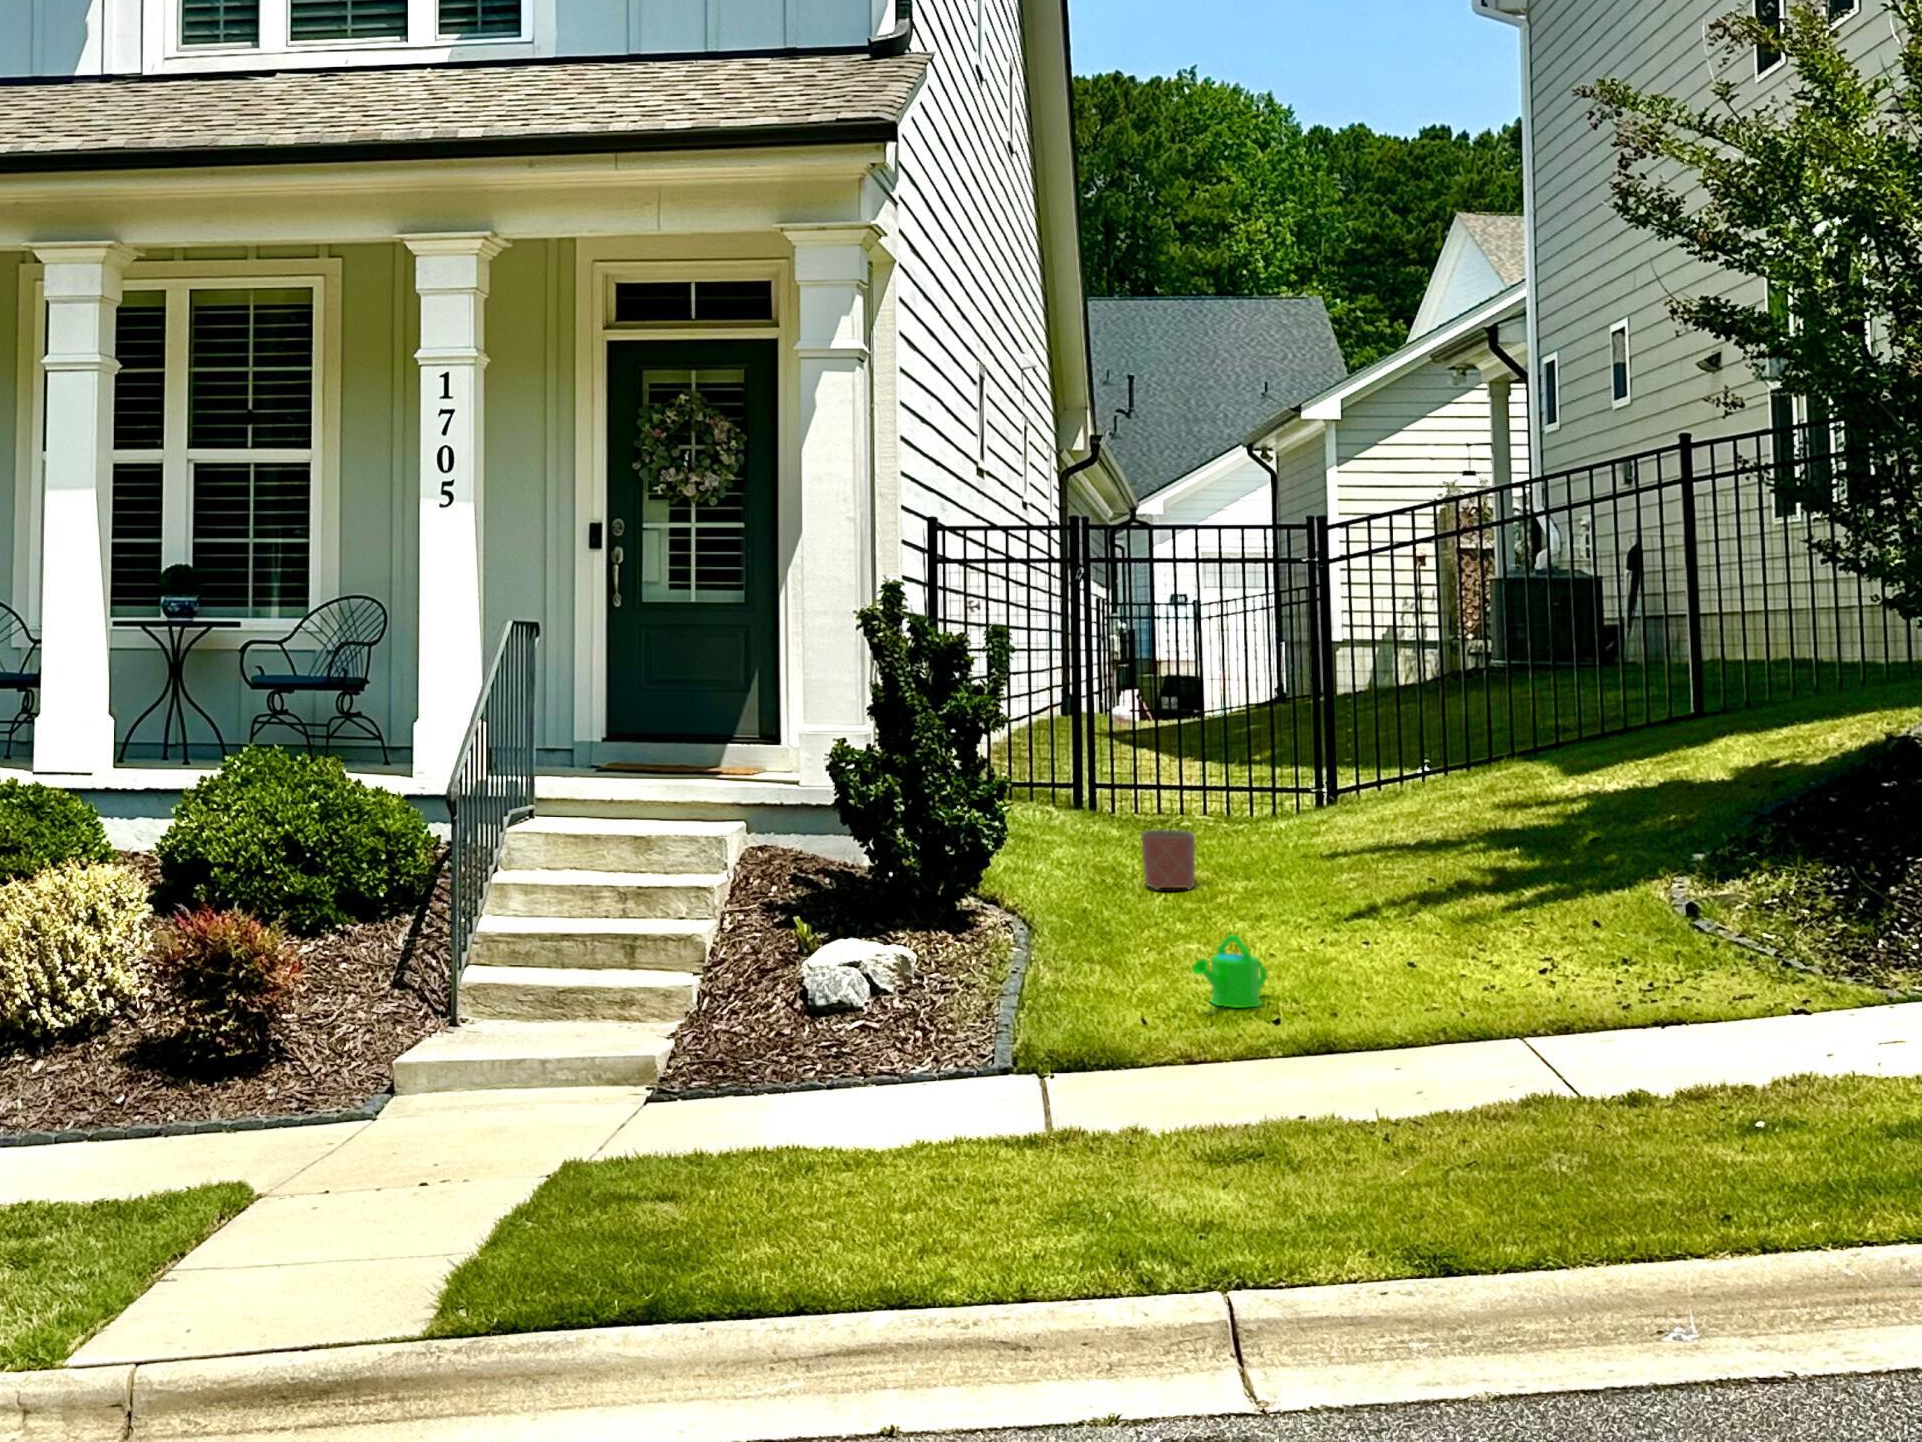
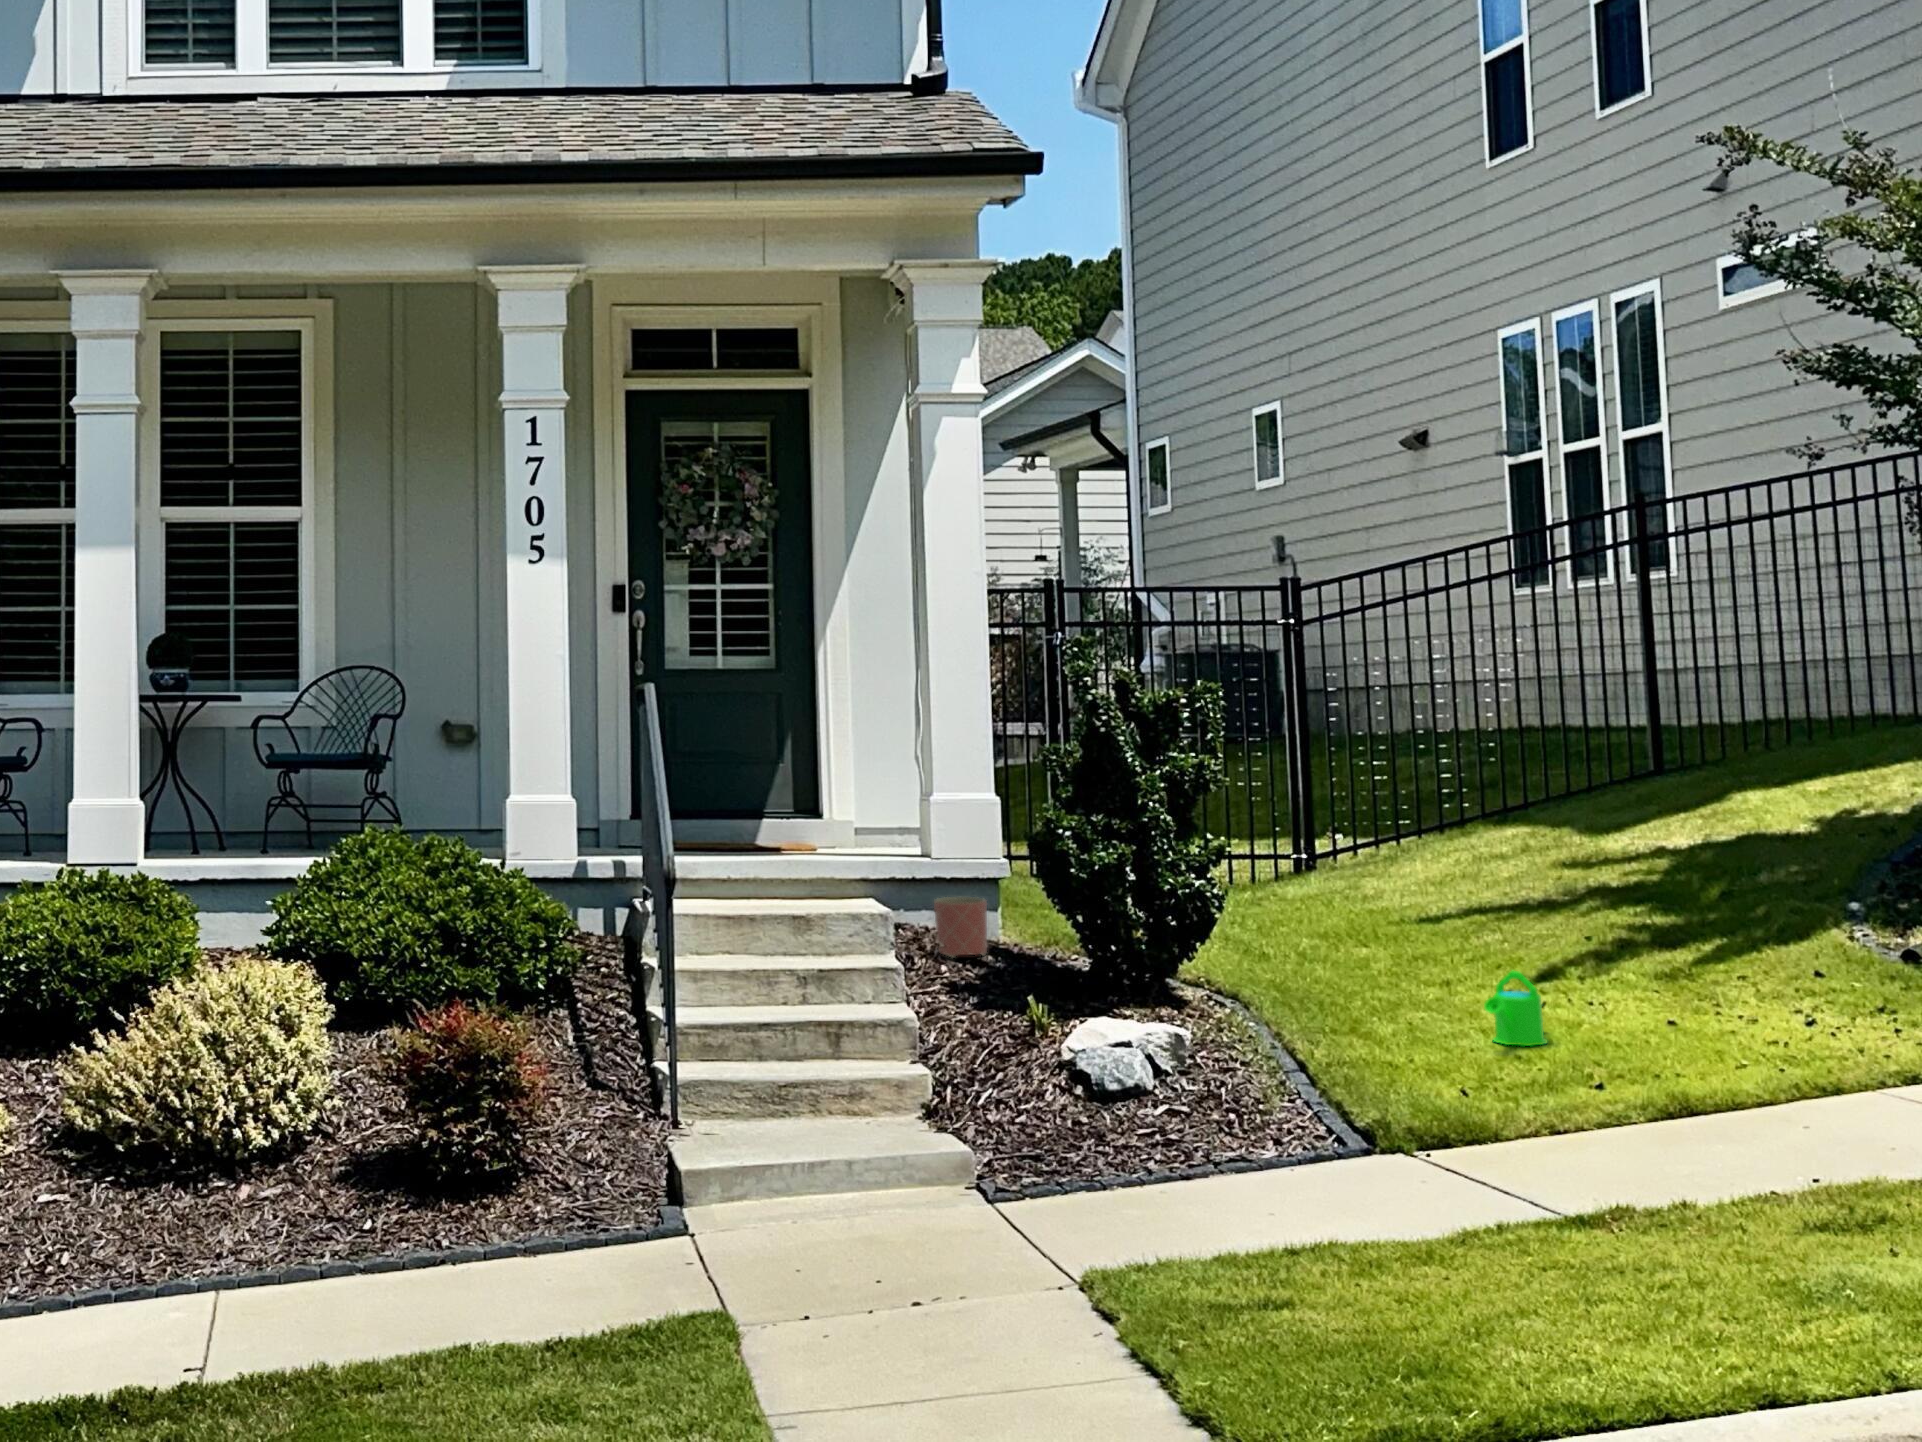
planter: present [1141,830,1195,889] -> present [934,897,987,957]

